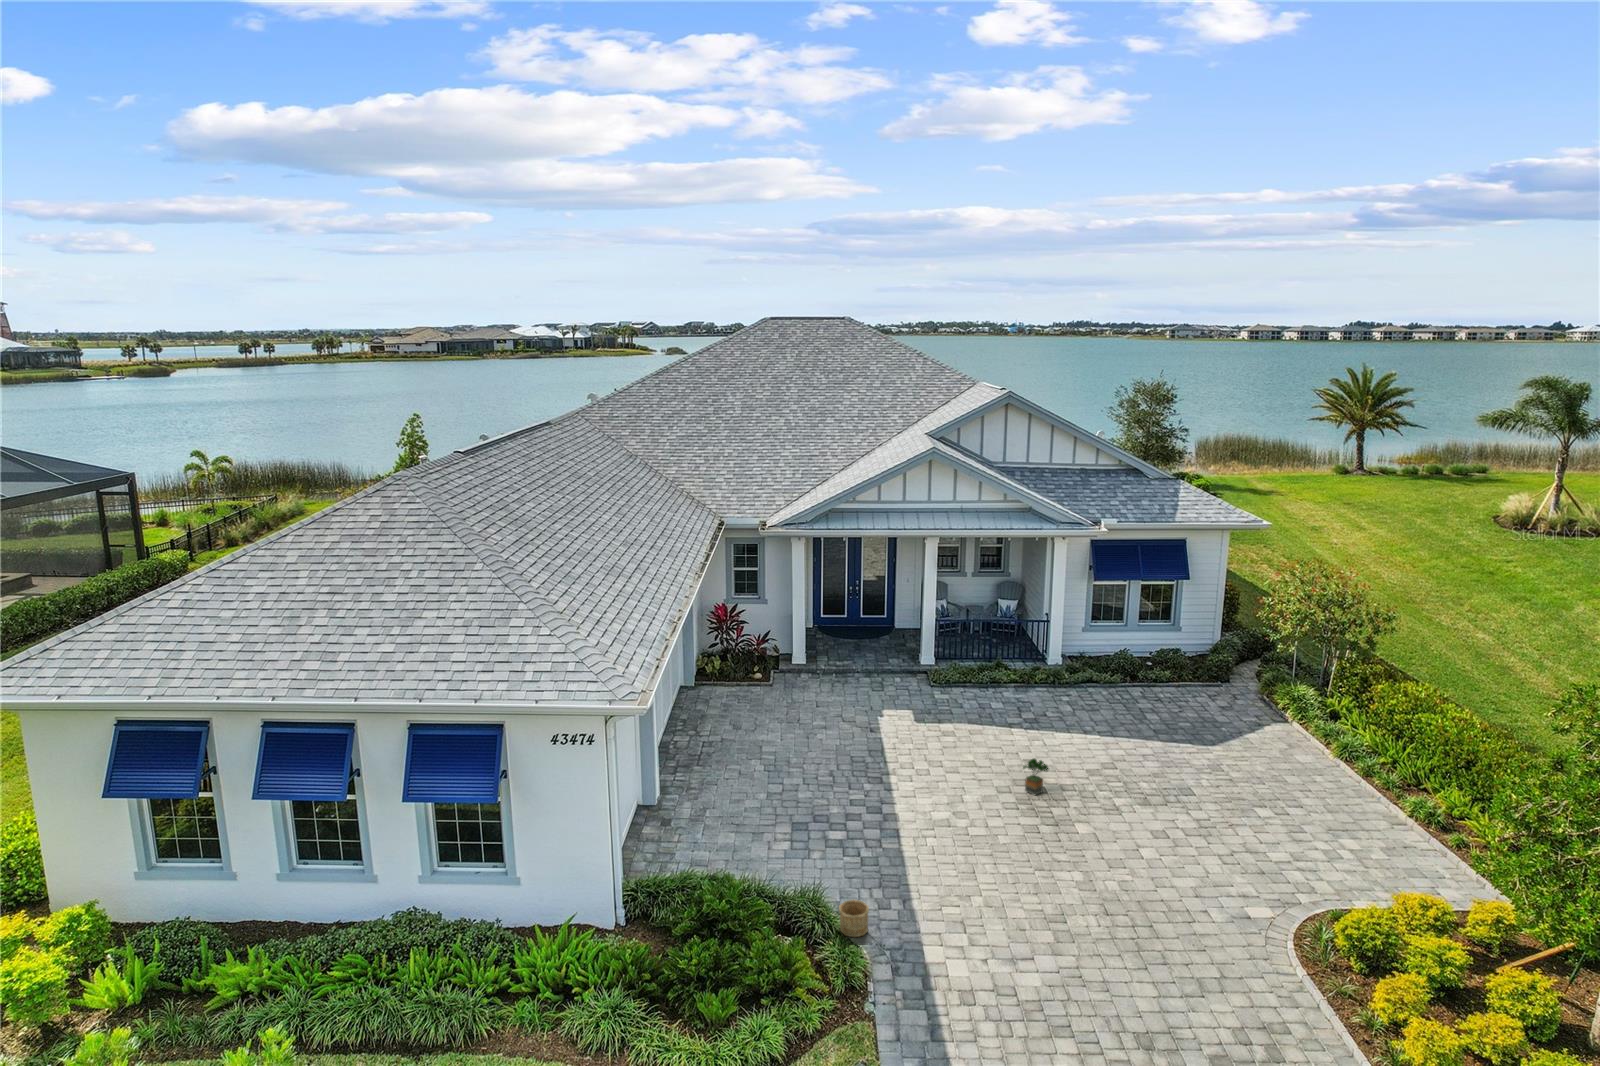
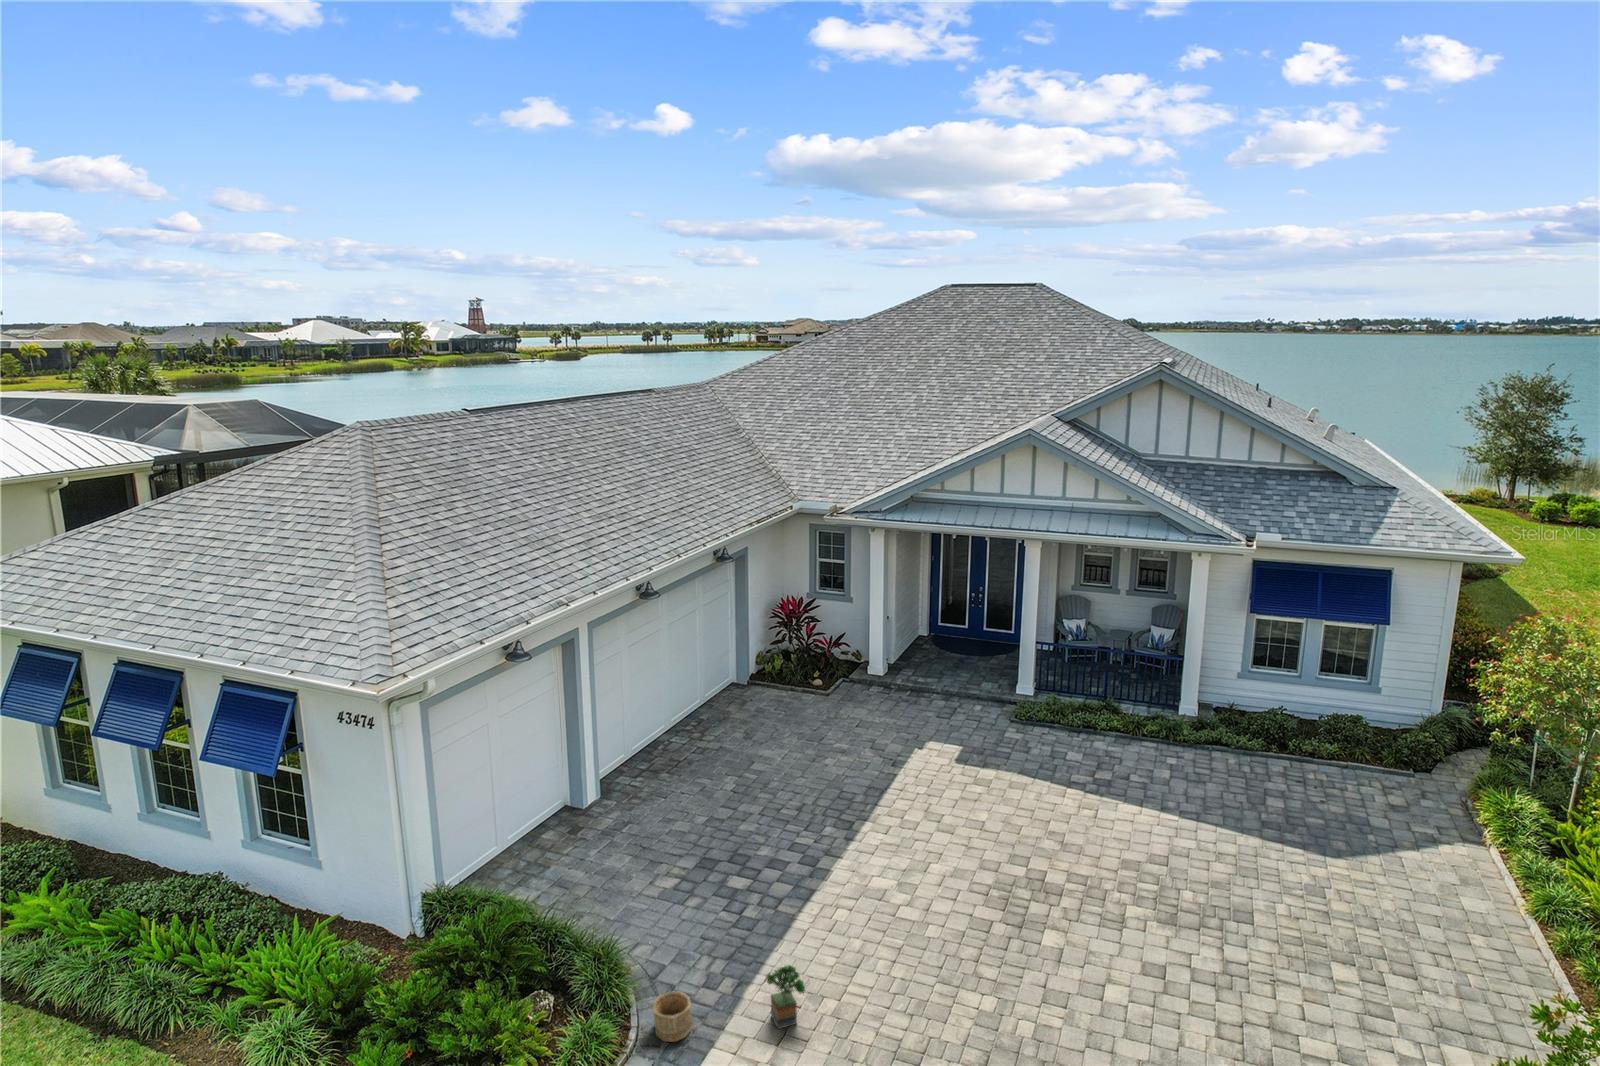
potted tree: present [1023,759,1048,795] -> present [766,965,805,1029]

